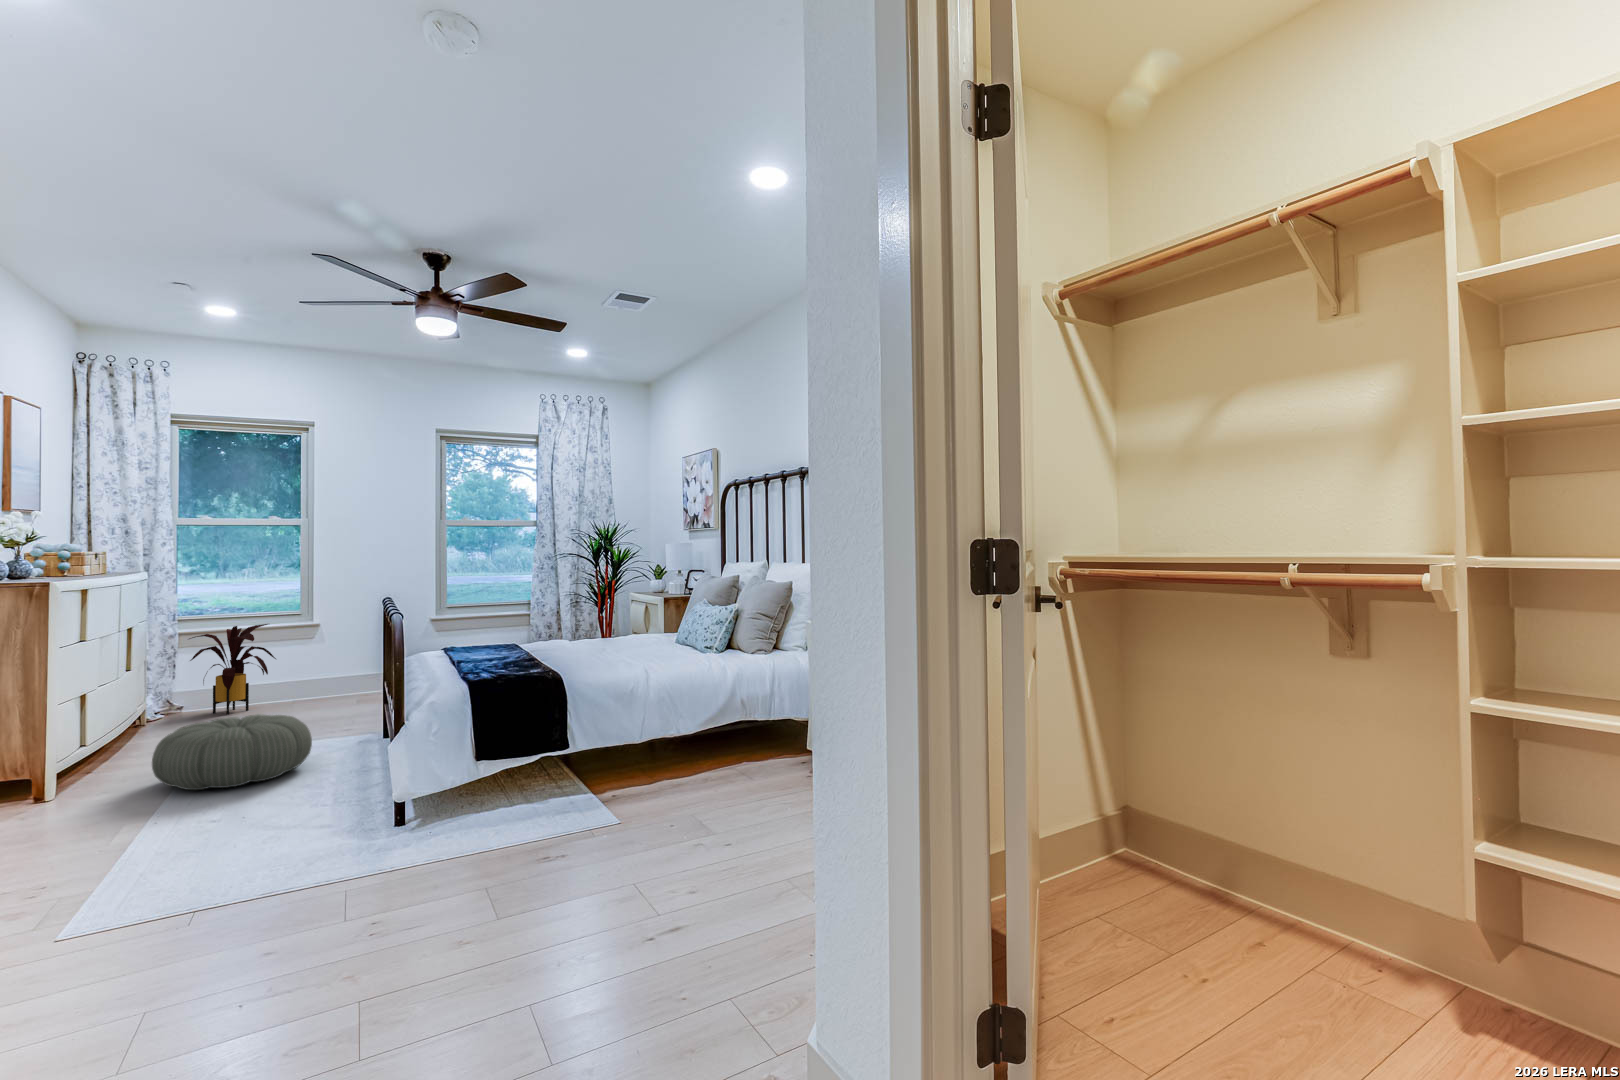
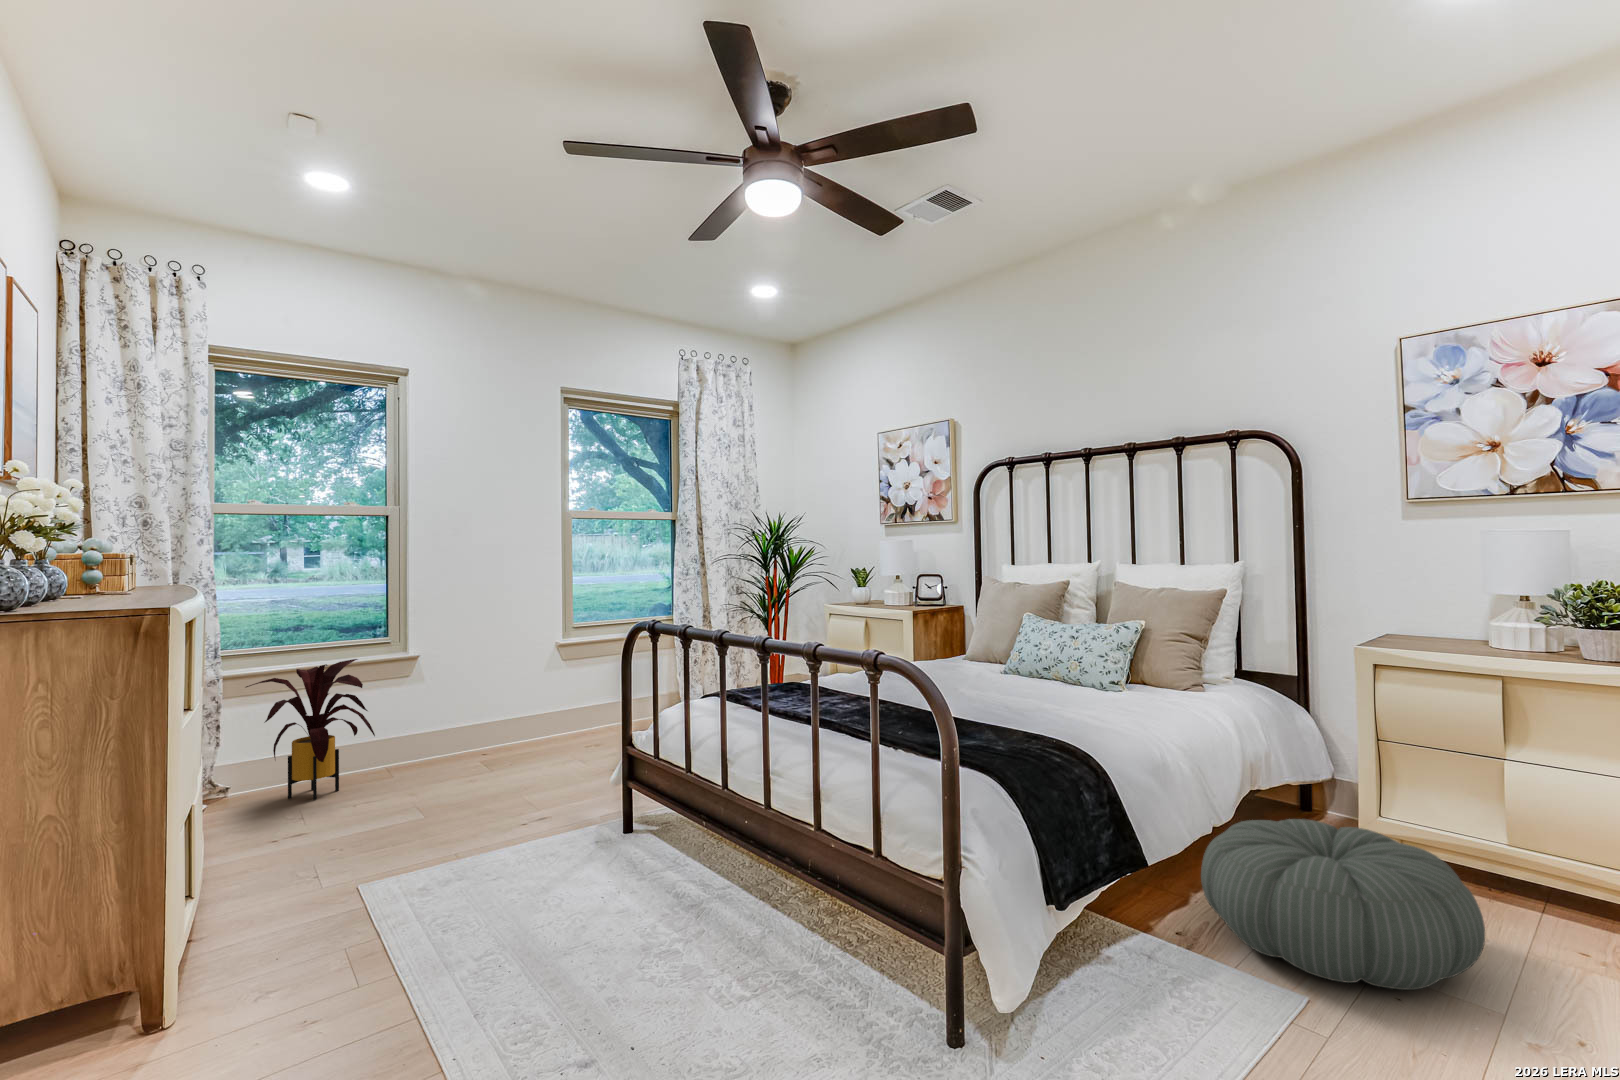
pouf: present [152,714,312,790] -> present [1201,819,1485,990]

